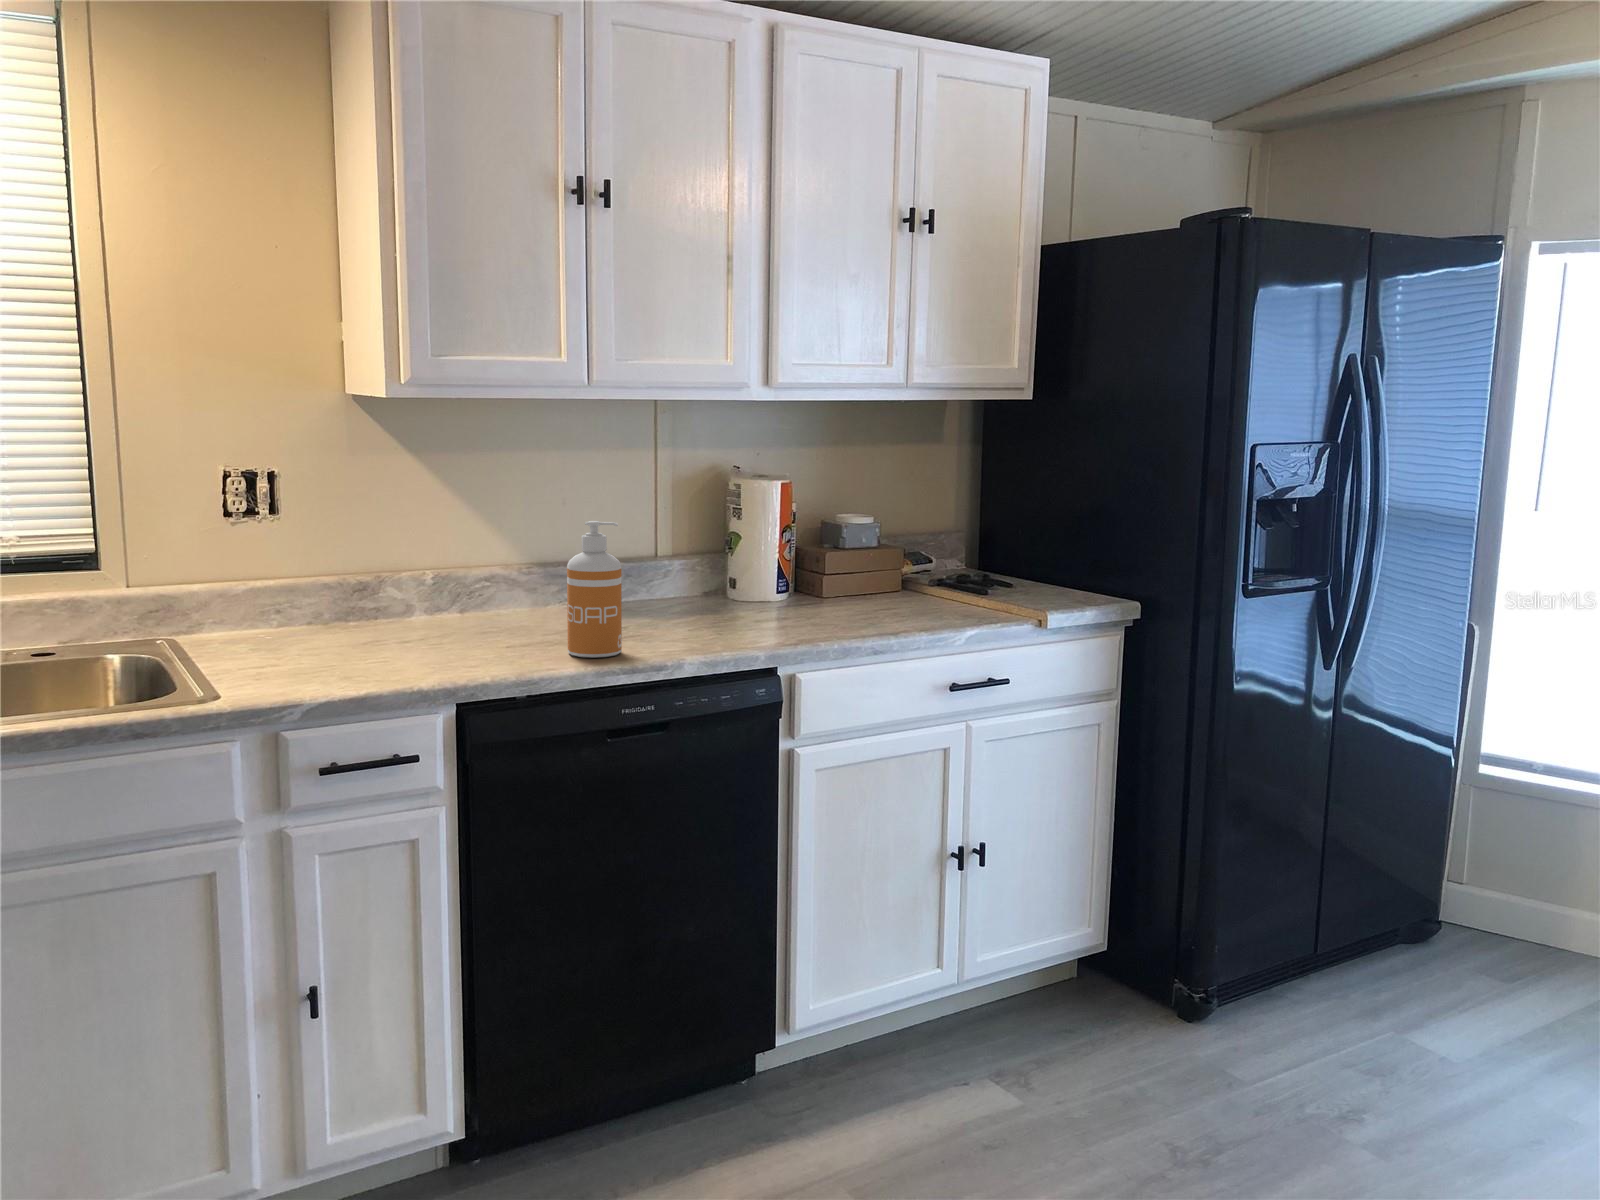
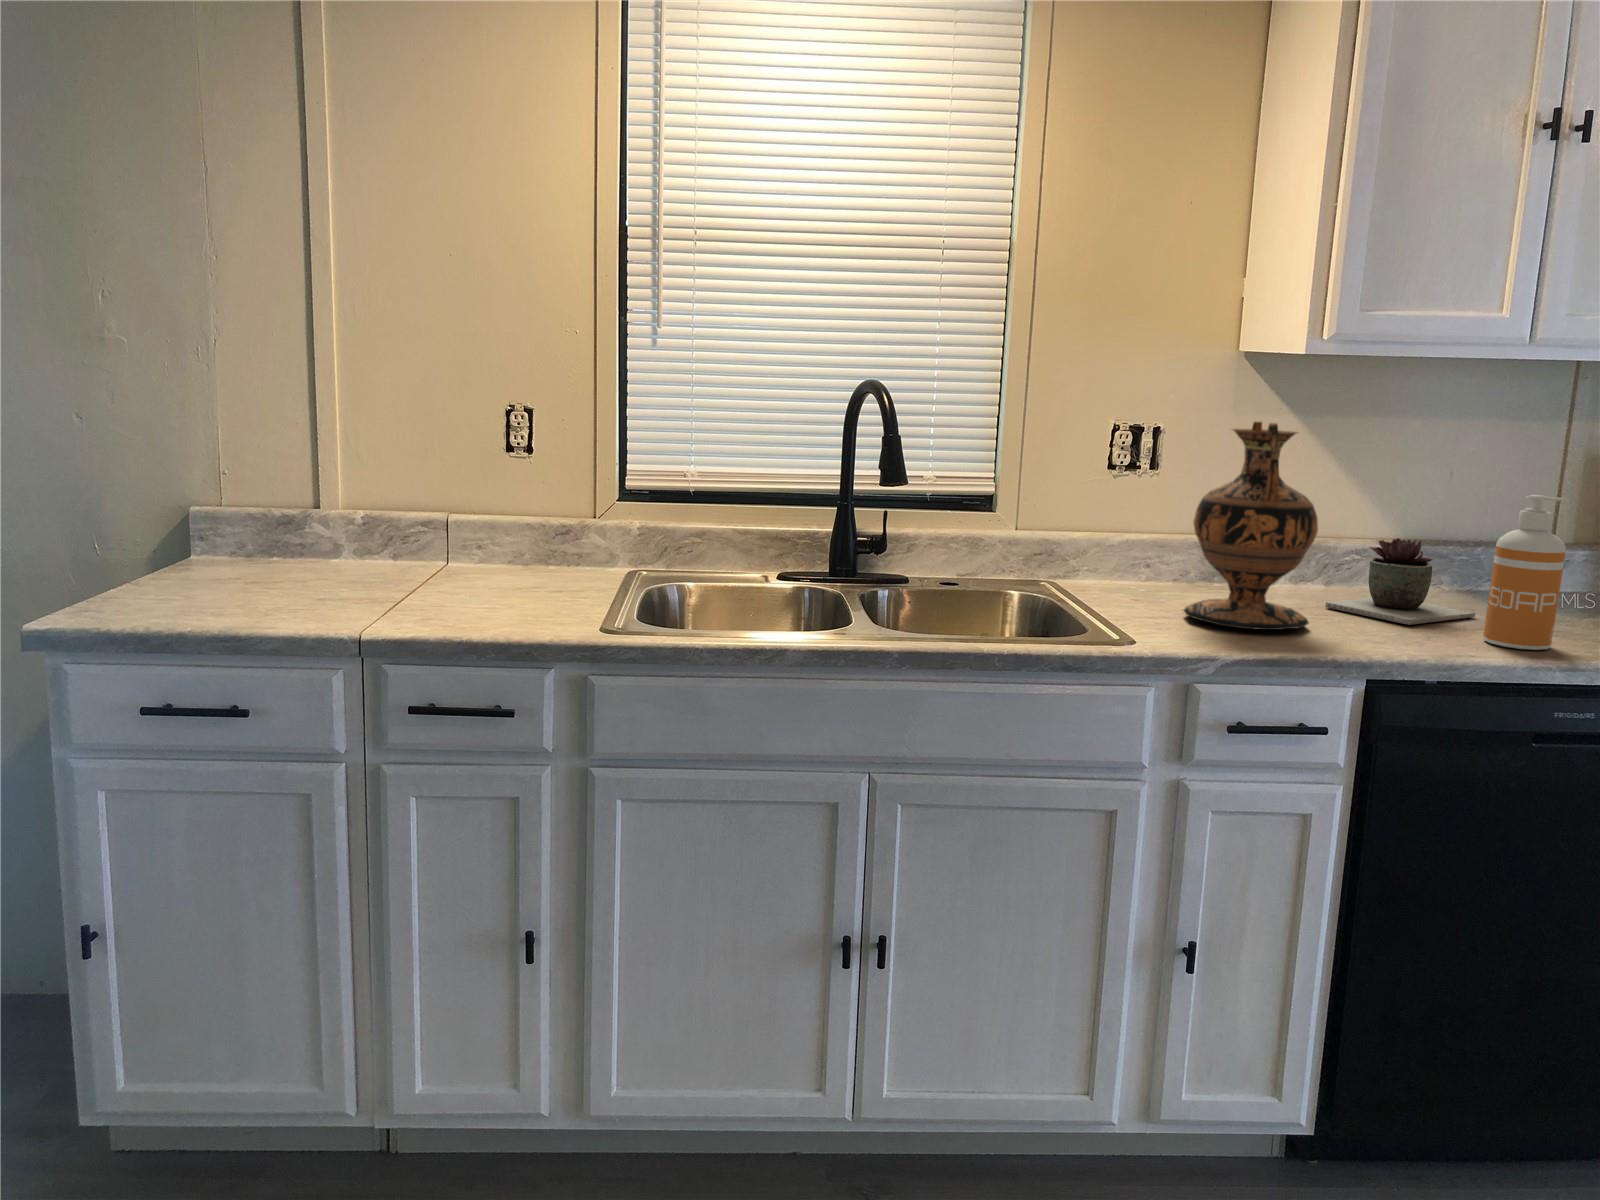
vase: none [289,466,412,669] -> present [1184,422,1318,630]
succulent plant: none [445,565,578,645] -> present [1325,538,1475,625]

